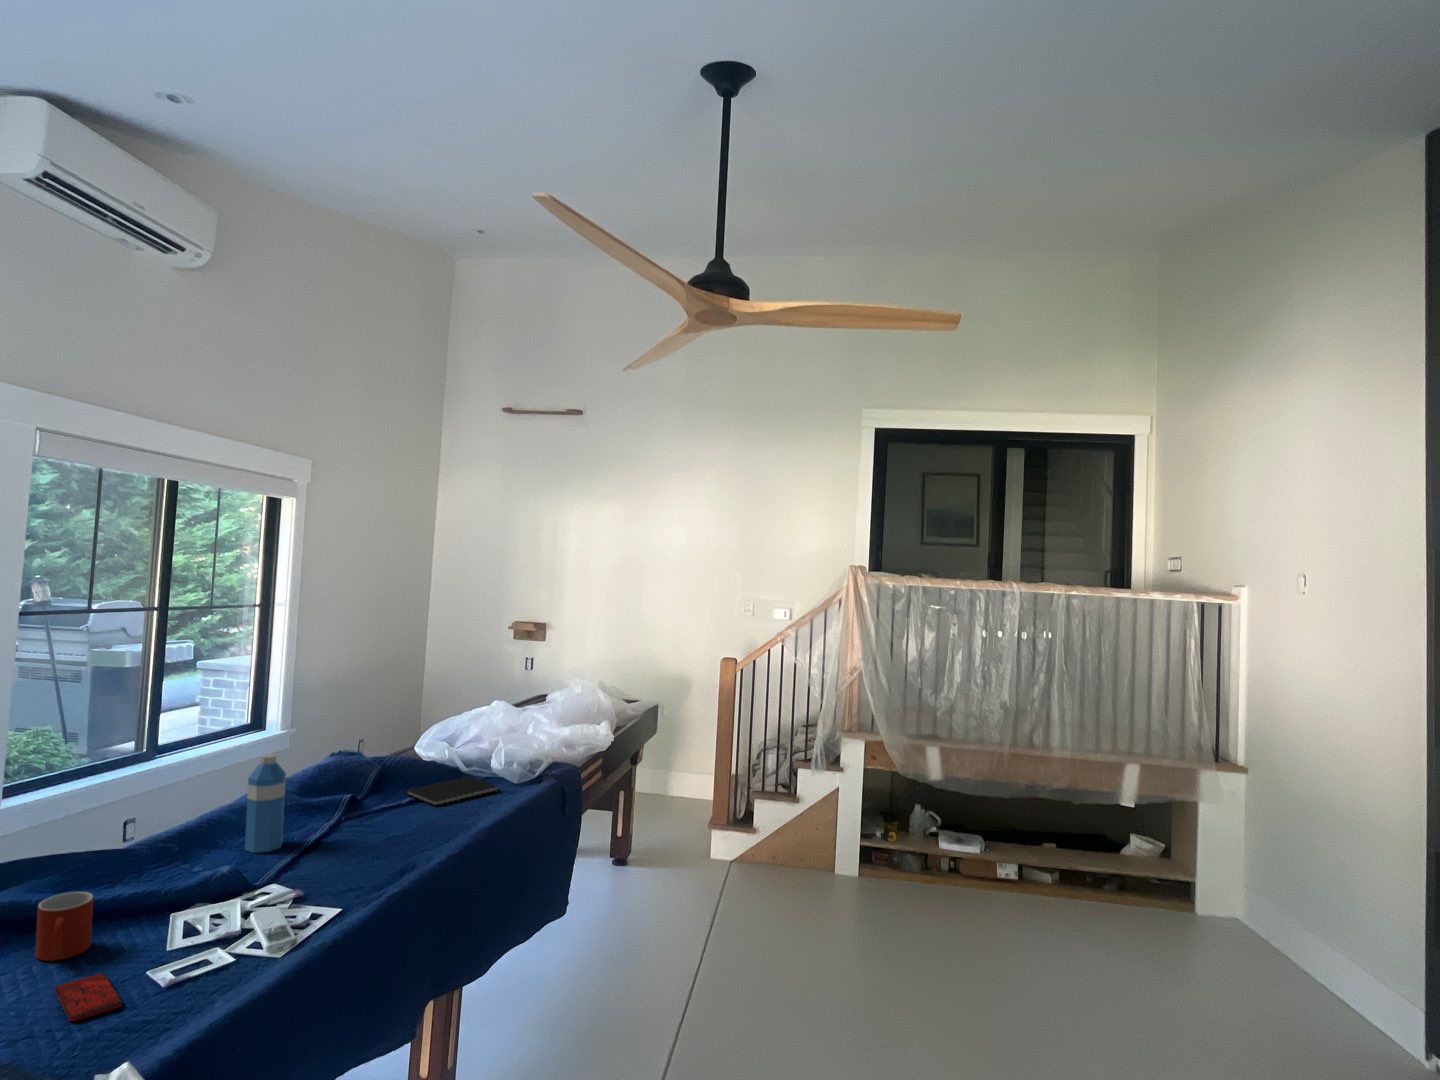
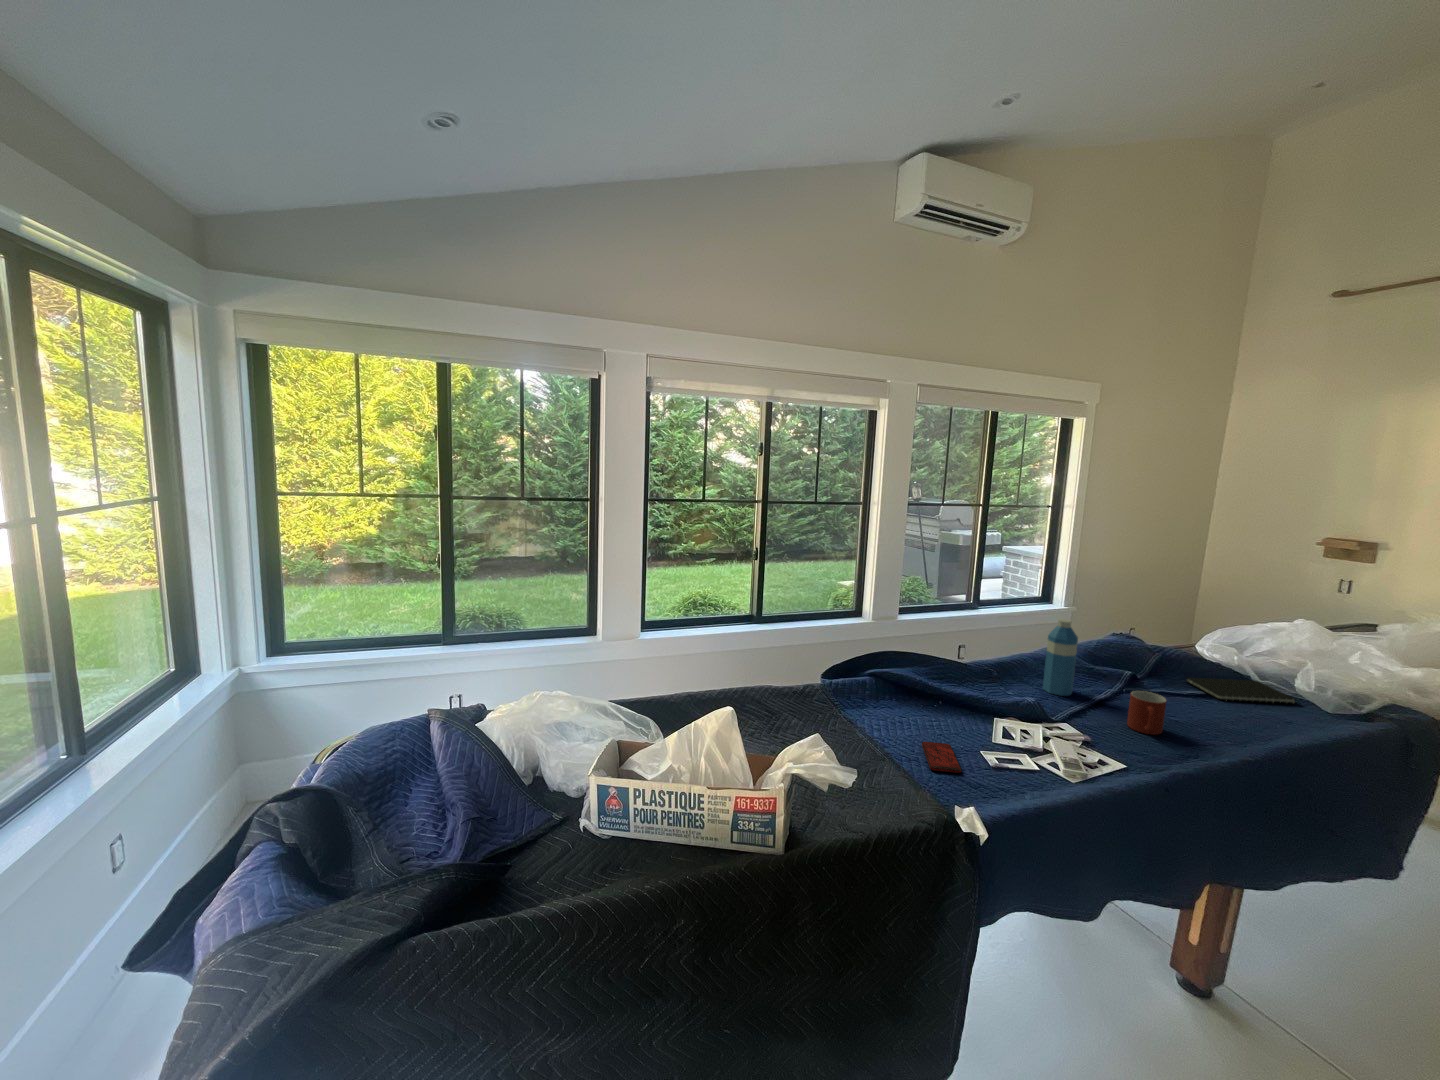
mug: present [35,892,93,961] -> present [1127,691,1167,735]

